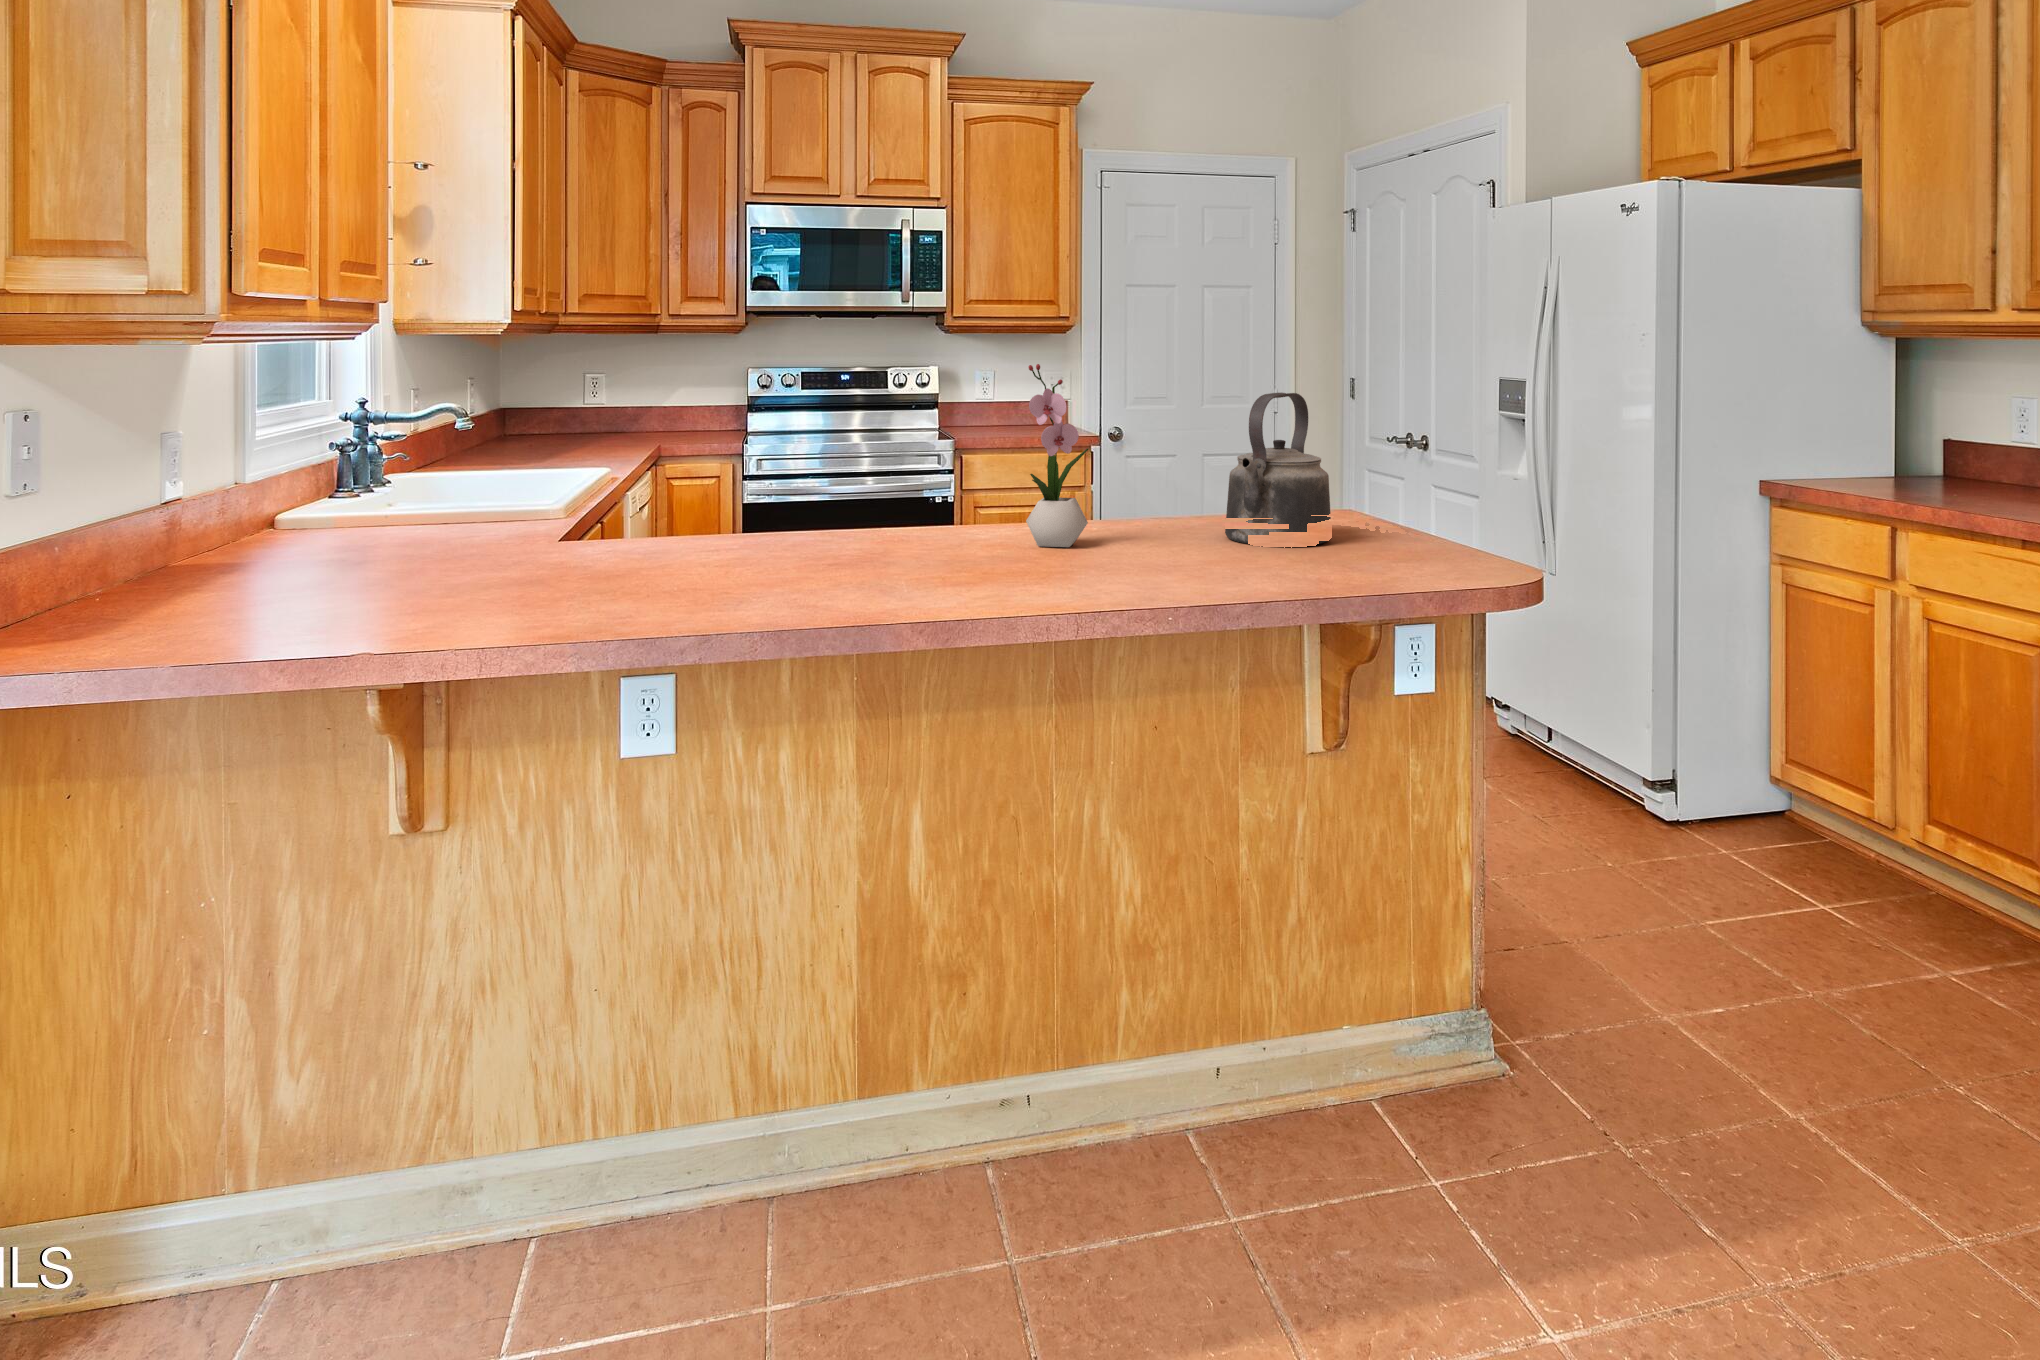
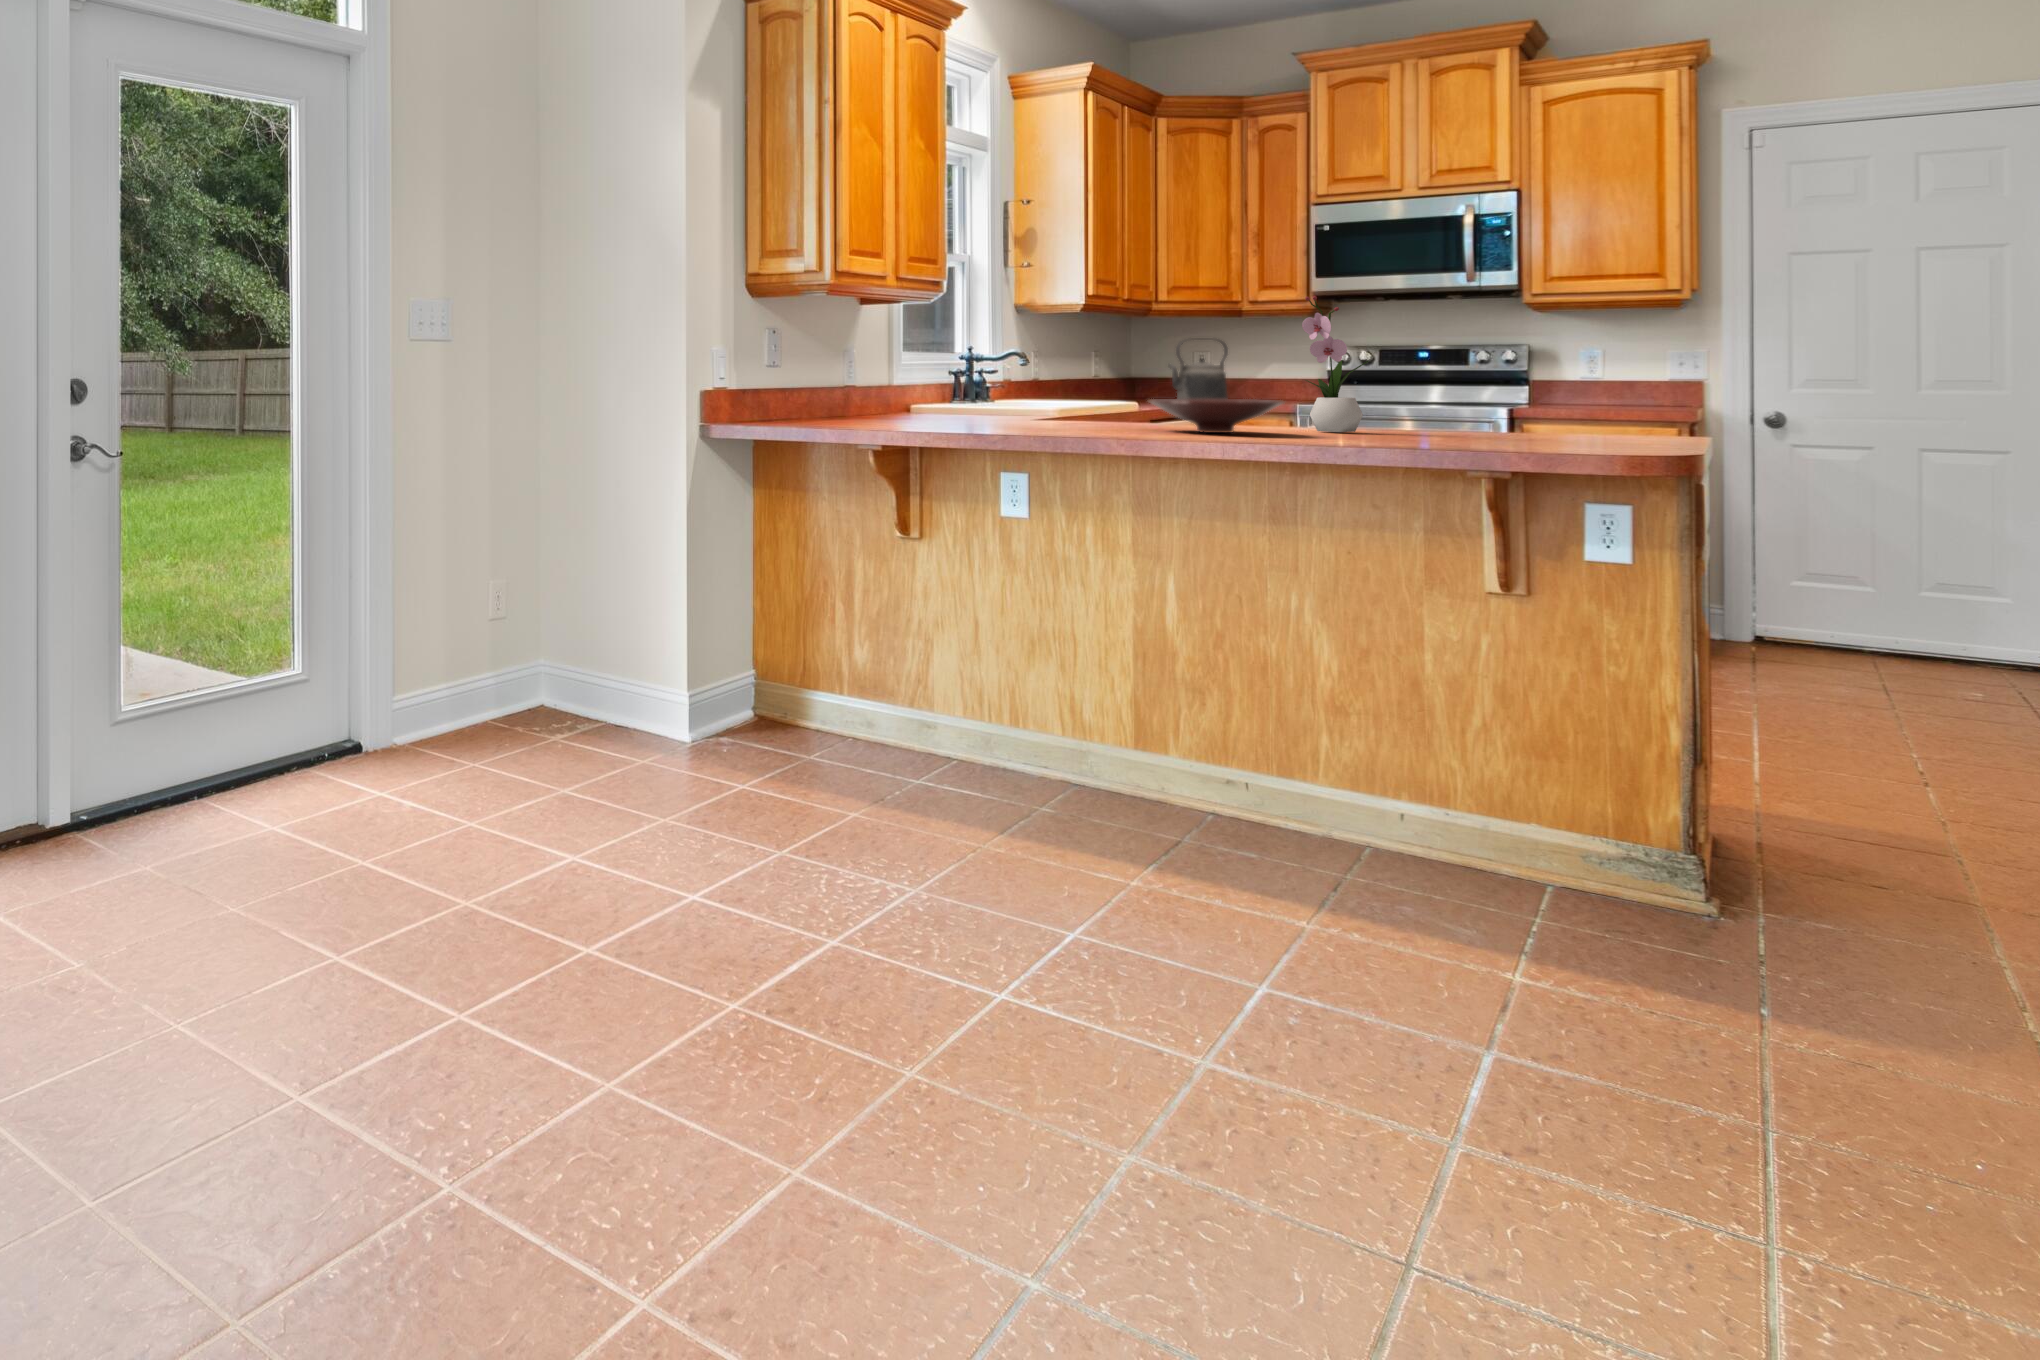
kettle: present [1225,393,1331,544] -> present [1168,340,1228,399]
bowl: none [900,522,1093,589] -> present [1149,399,1284,433]

